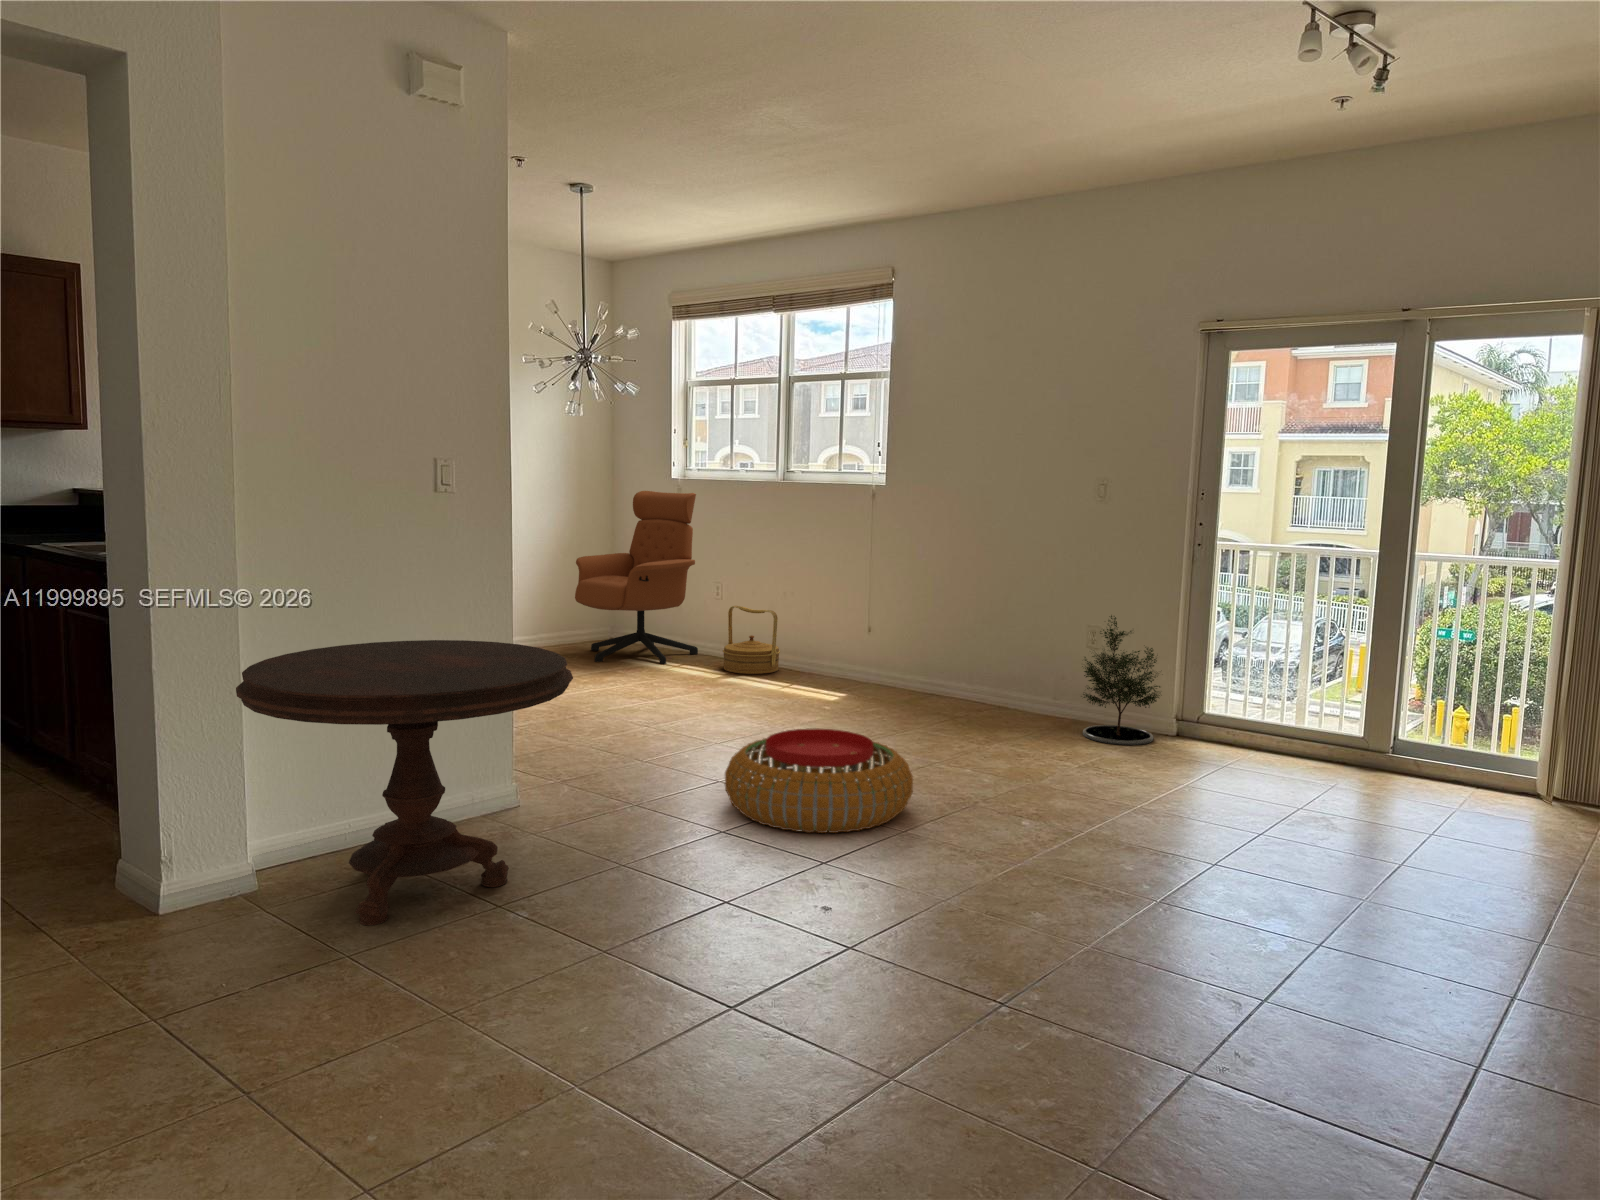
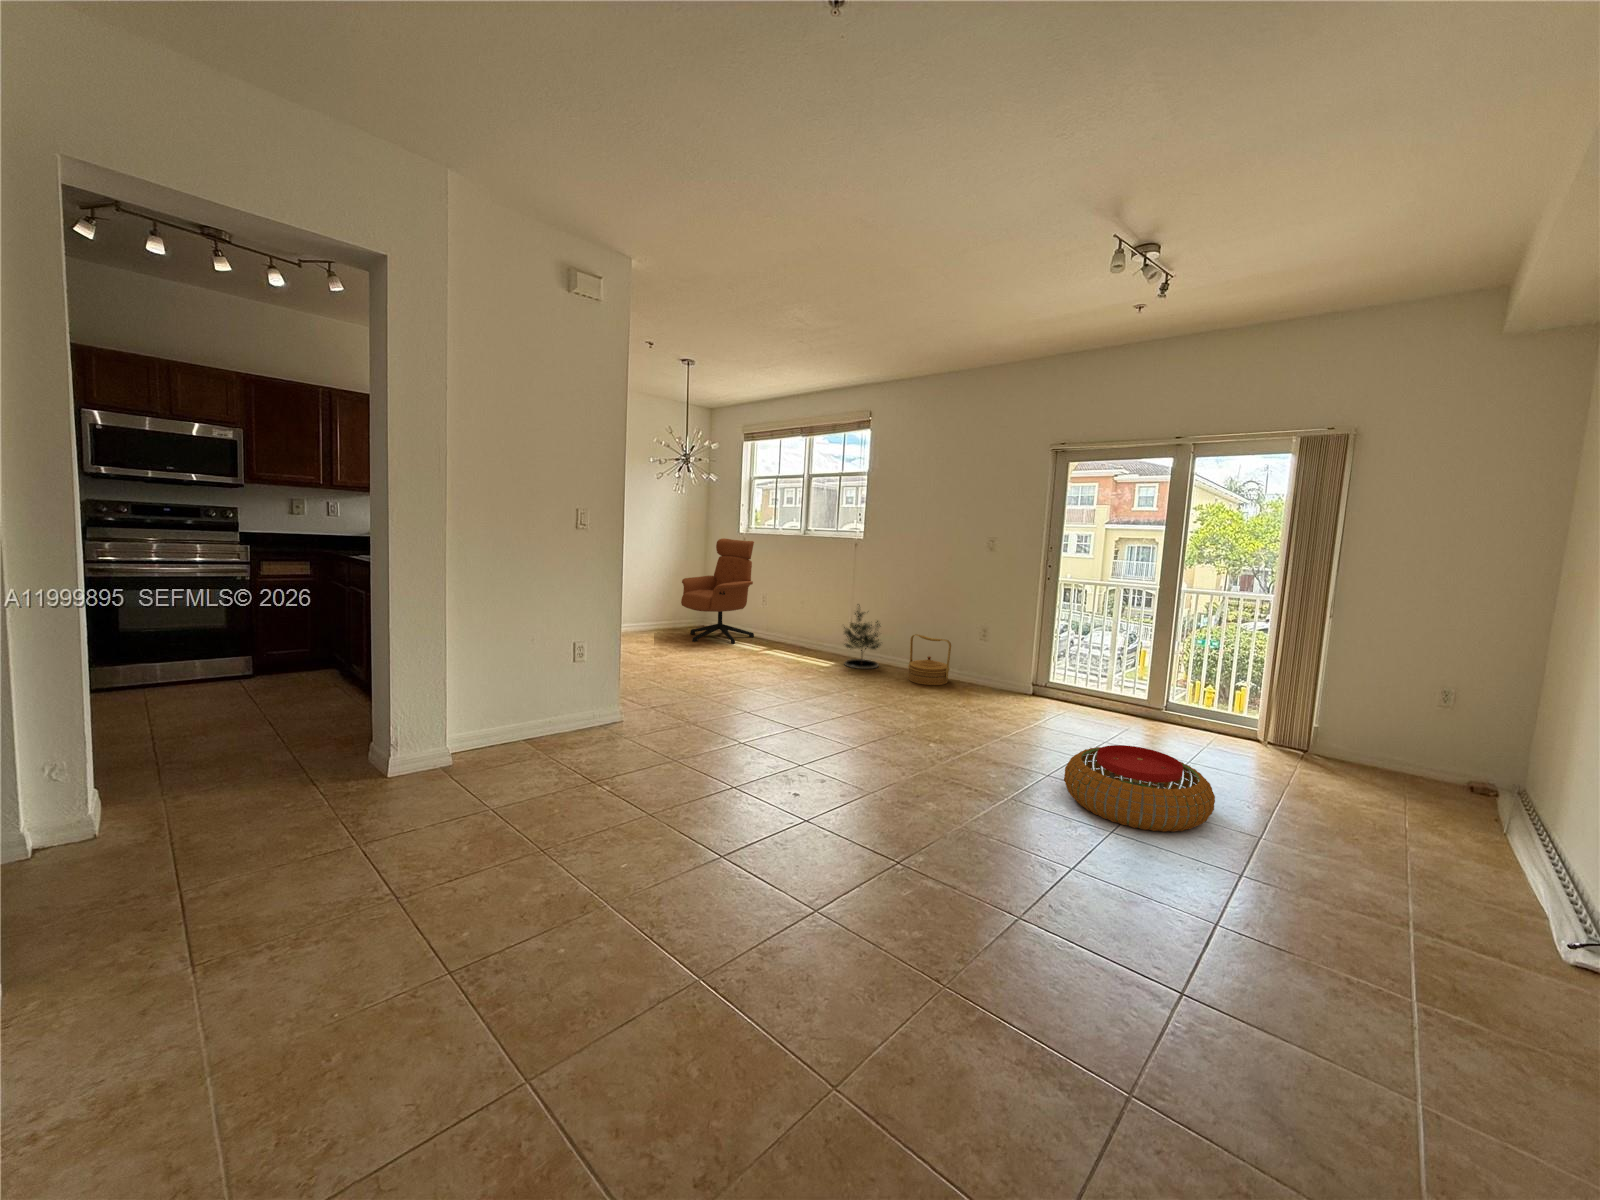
woven basket: present [723,606,780,674] -> present [908,634,951,685]
potted tree: present [1082,615,1160,745] -> present [844,604,881,669]
side table: present [236,640,573,926] -> none [490,646,680,814]
pouf: present [725,729,913,833] -> present [1064,745,1215,832]

